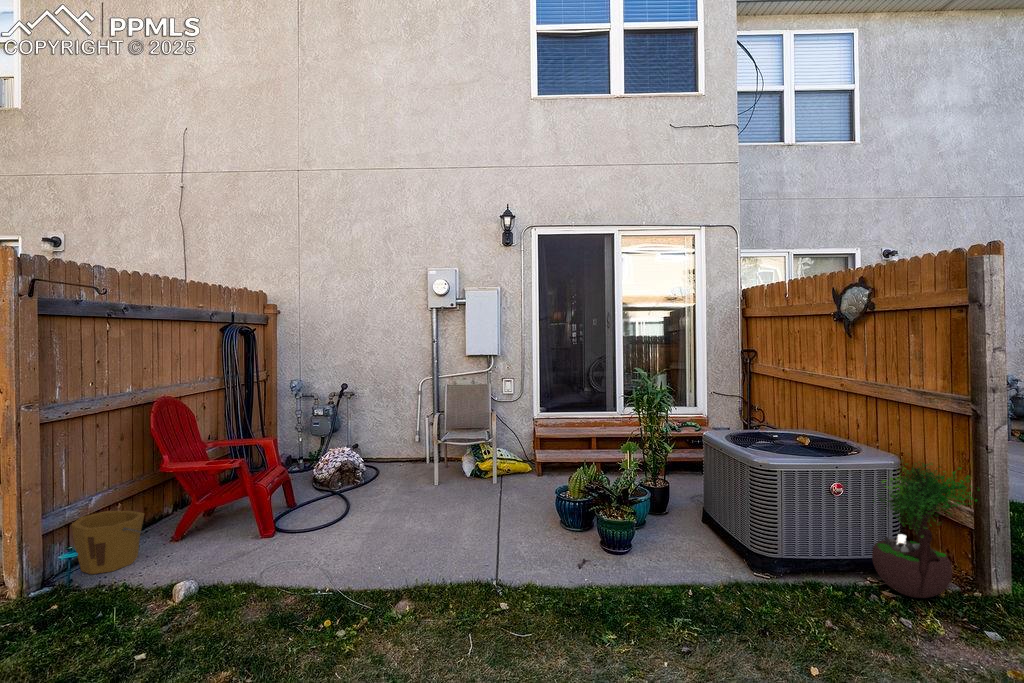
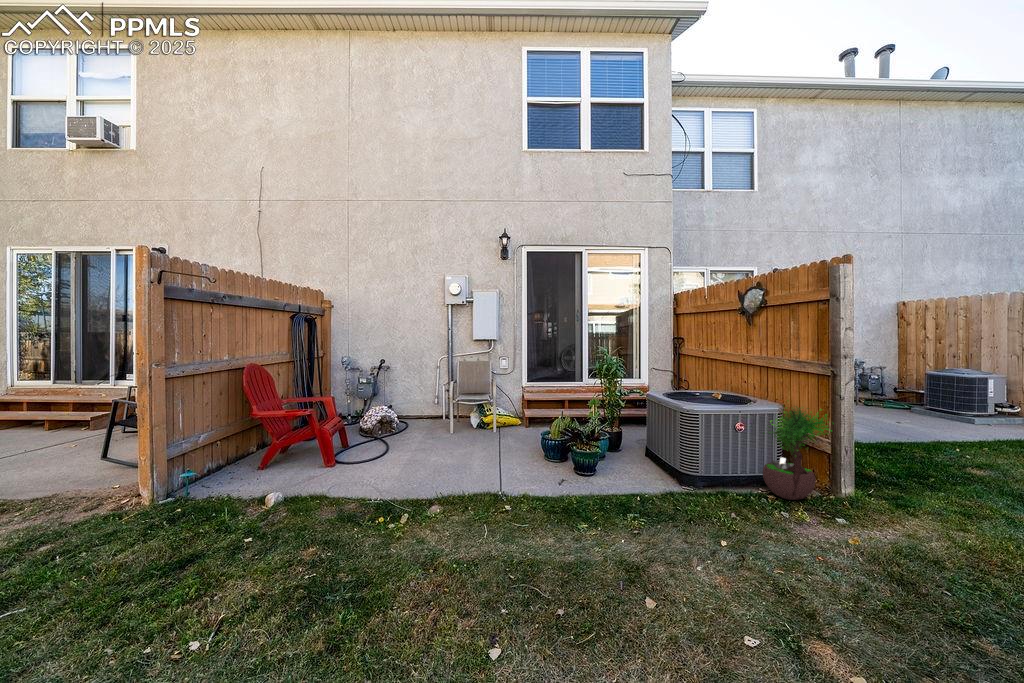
bucket: present [72,511,144,574] -> none [188,446,240,490]

